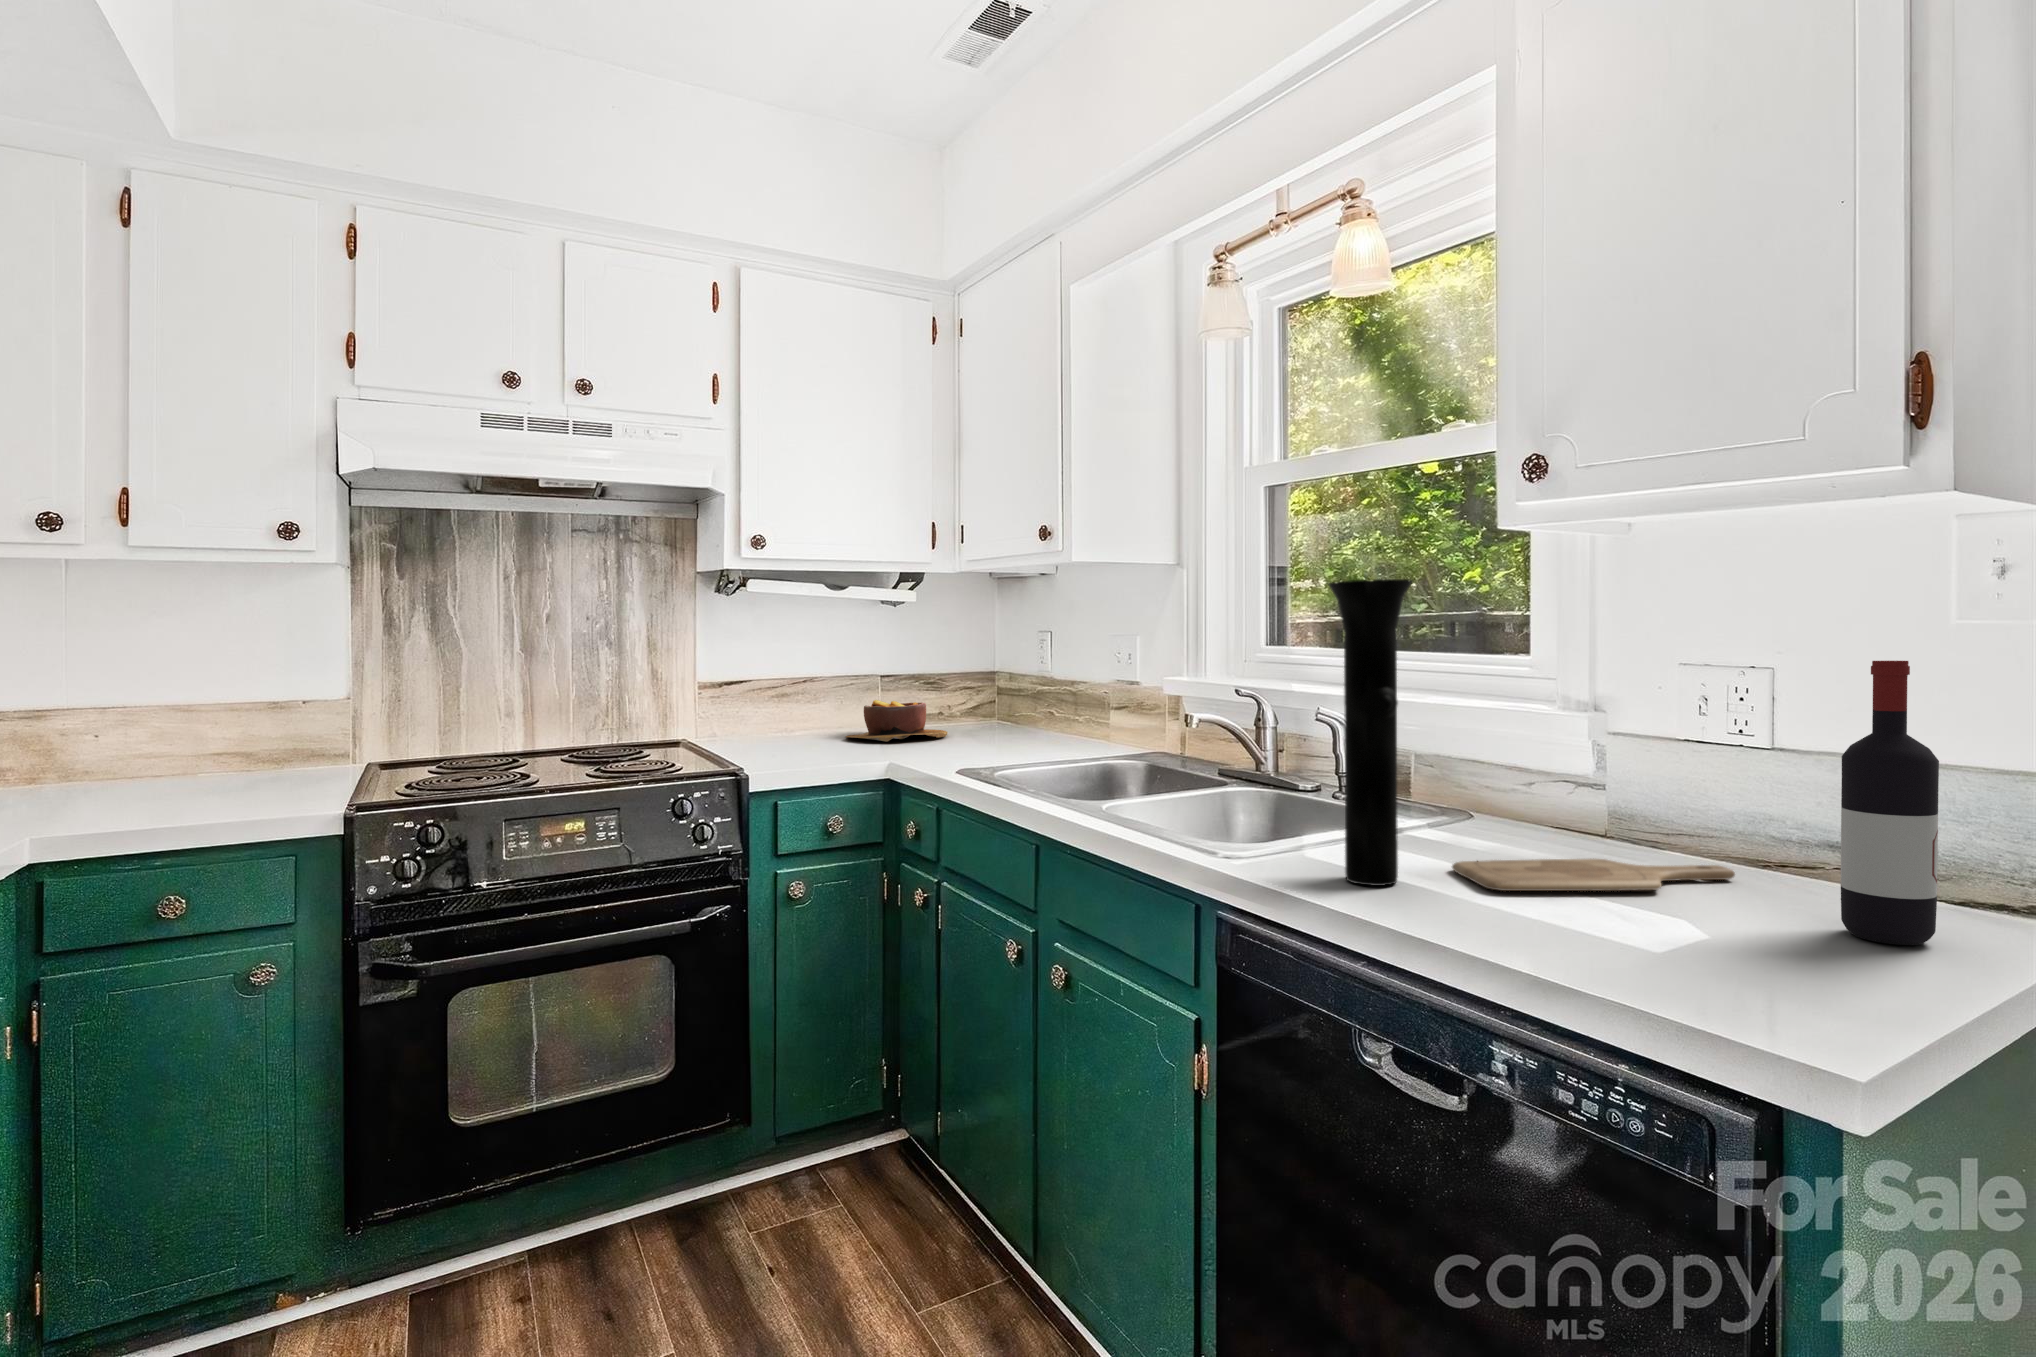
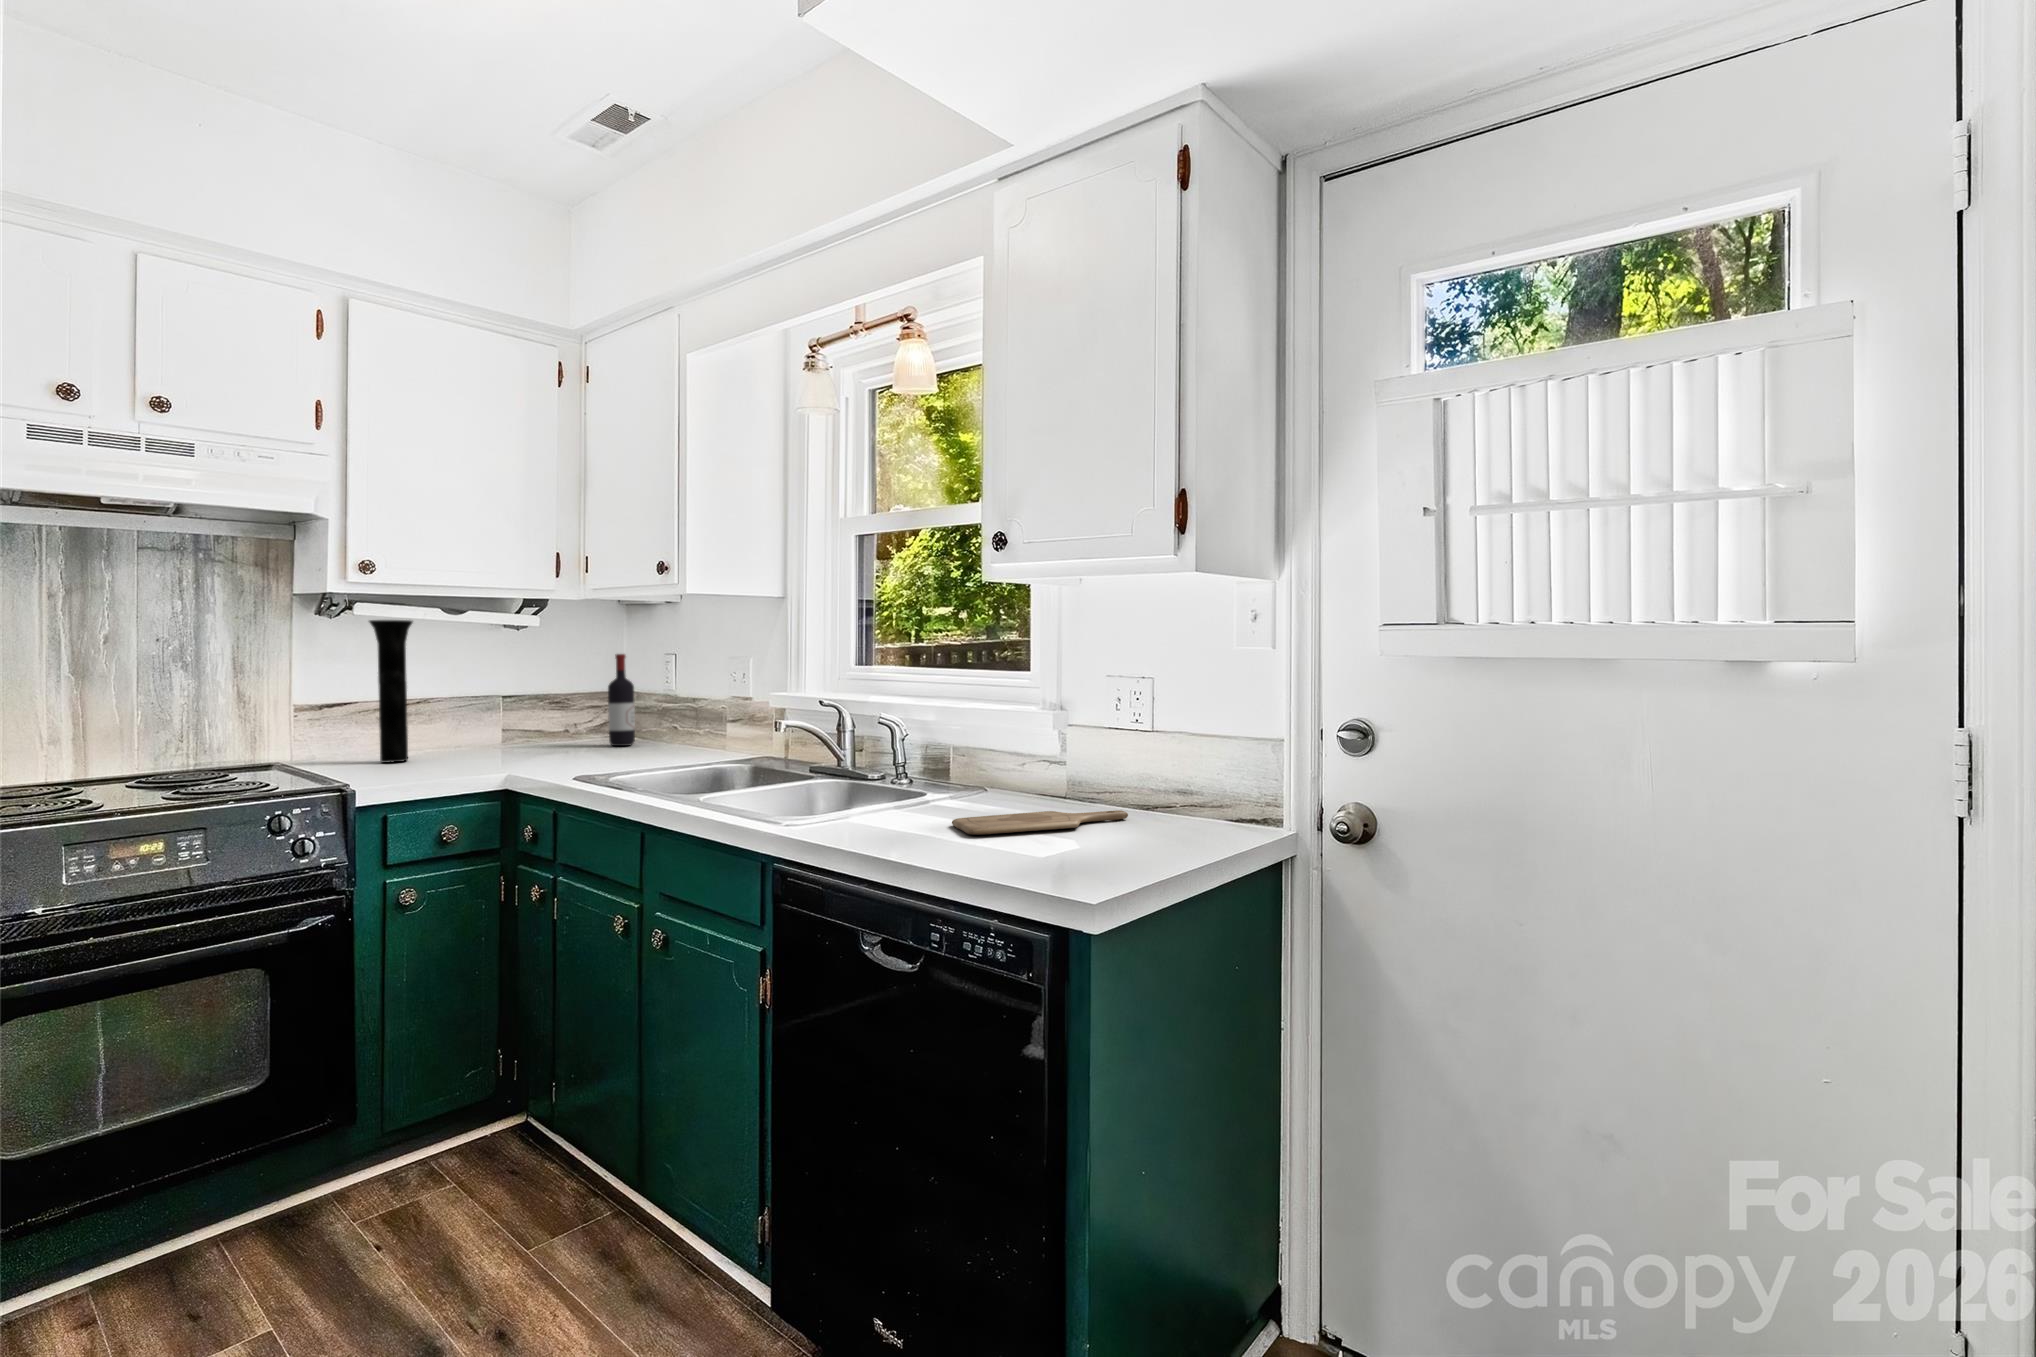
vase: present [1328,579,1412,886] -> present [369,620,413,763]
wine bottle: present [1841,661,1939,945] -> present [608,654,635,746]
bowl: present [846,700,948,742] -> none [463,718,571,756]

